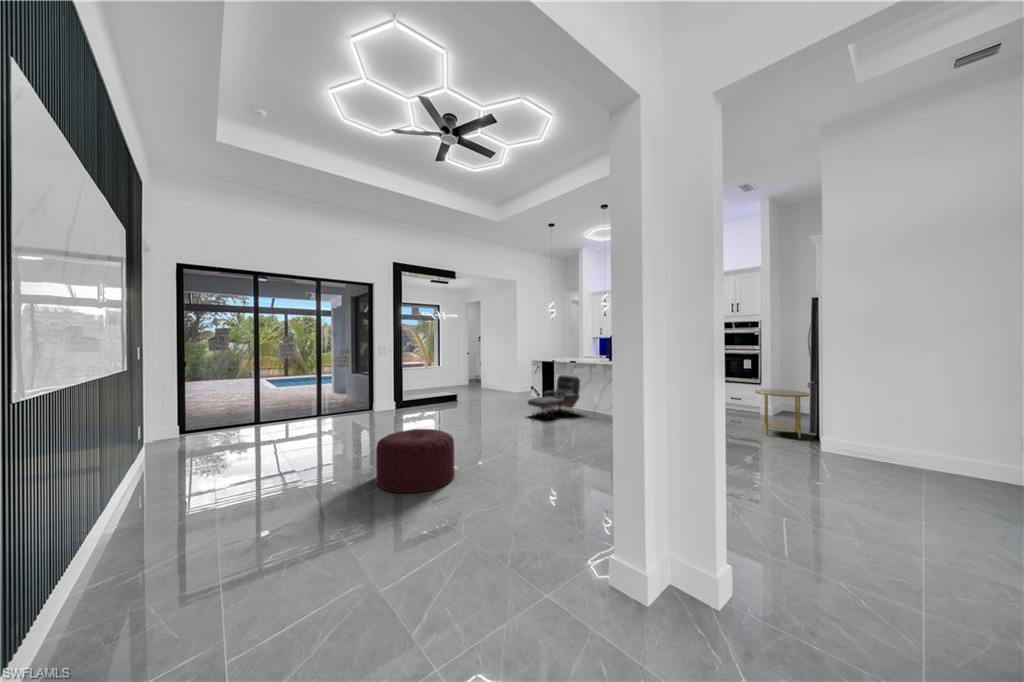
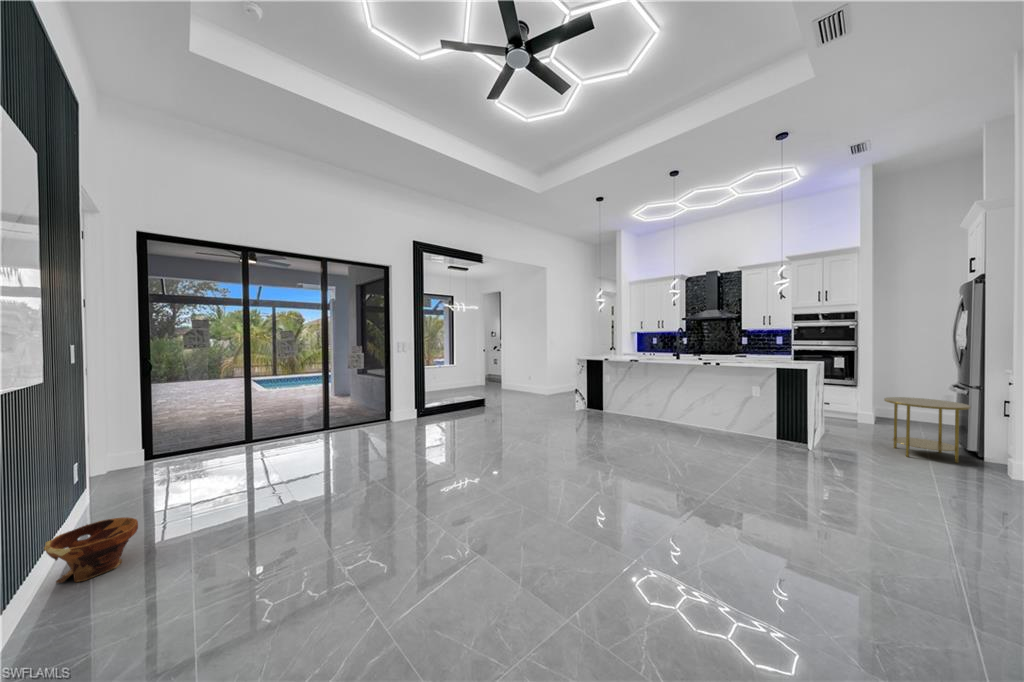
lounge chair: present [528,375,580,417] -> none [582,376,644,431]
ottoman: present [376,429,455,493] -> none [436,466,551,583]
planter: none [133,457,187,491] -> present [44,517,138,583]

